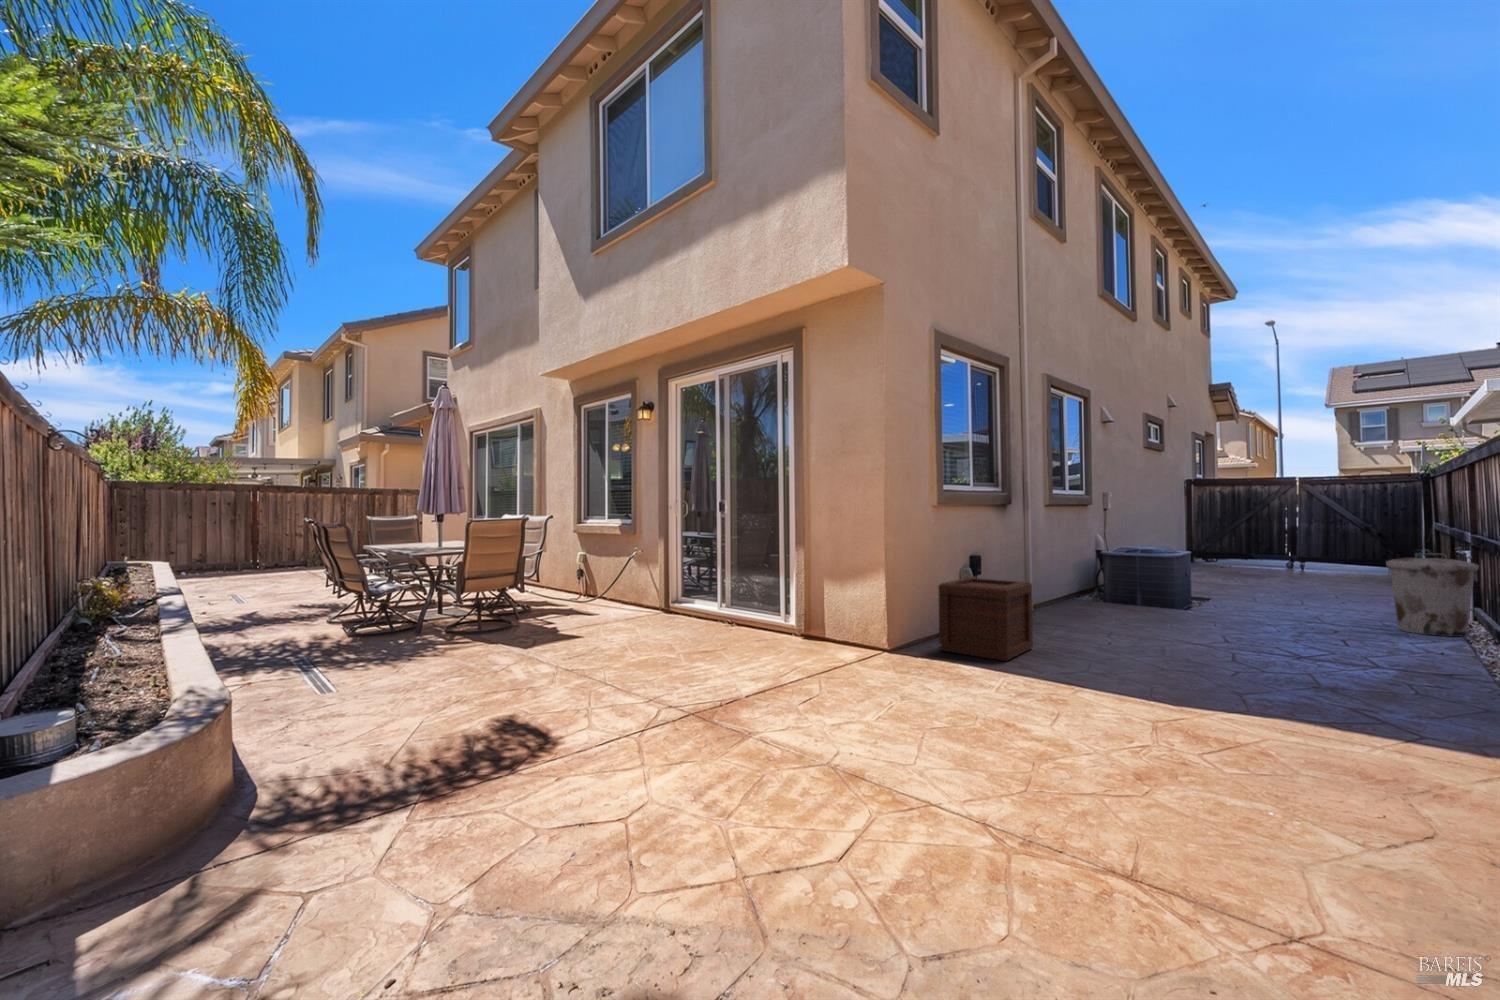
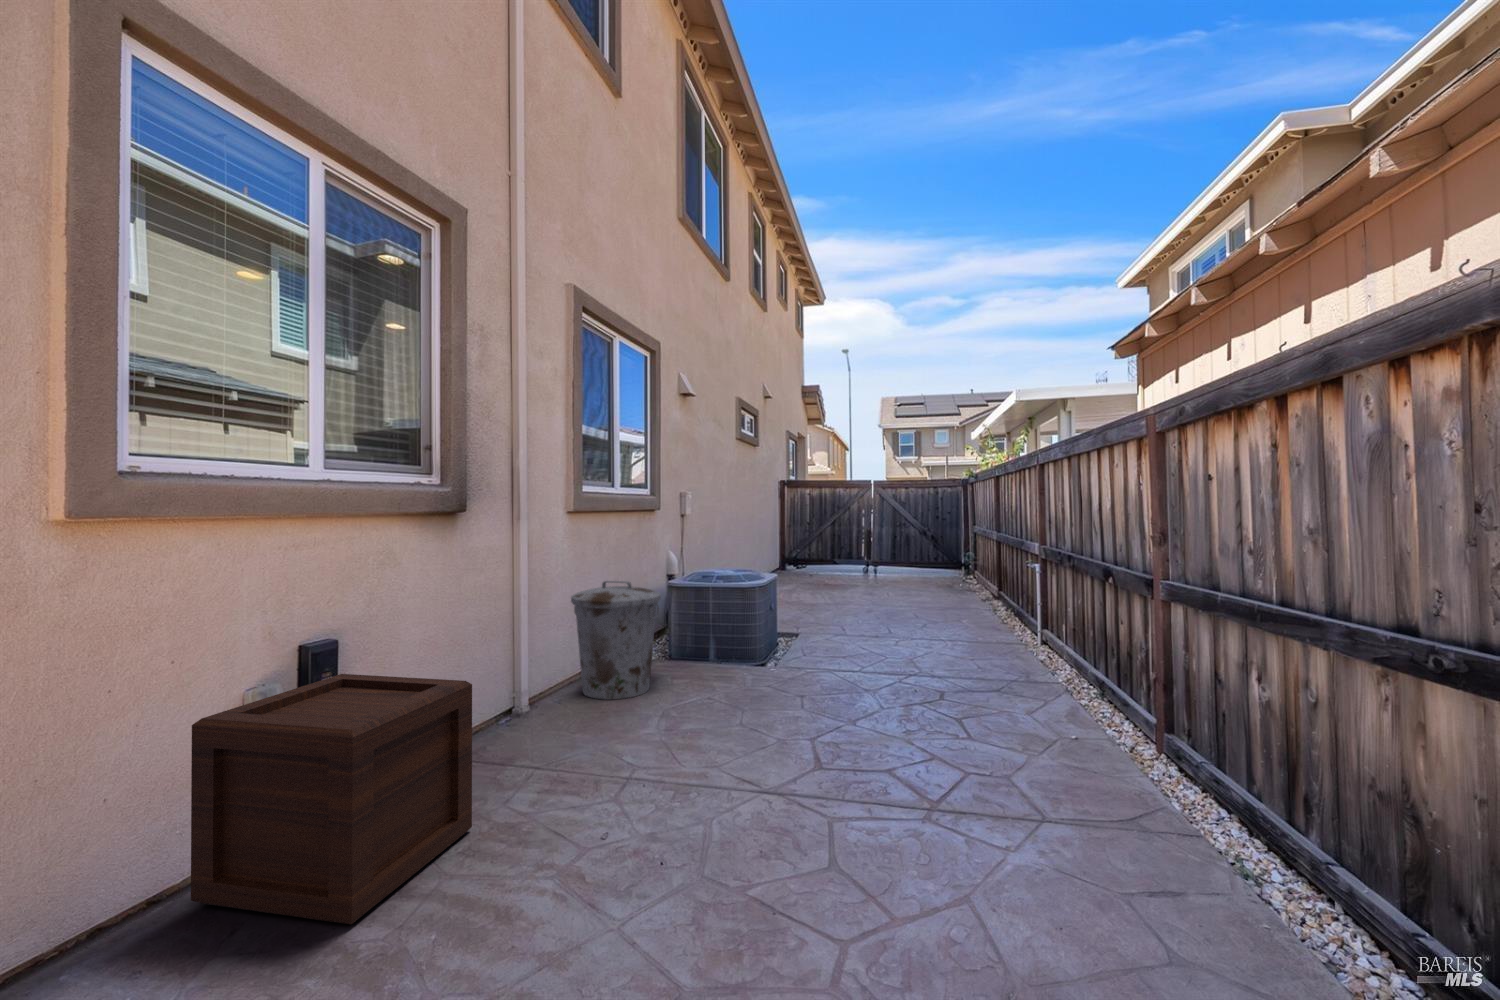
trash can: present [1386,553,1479,637] -> present [571,581,661,699]

